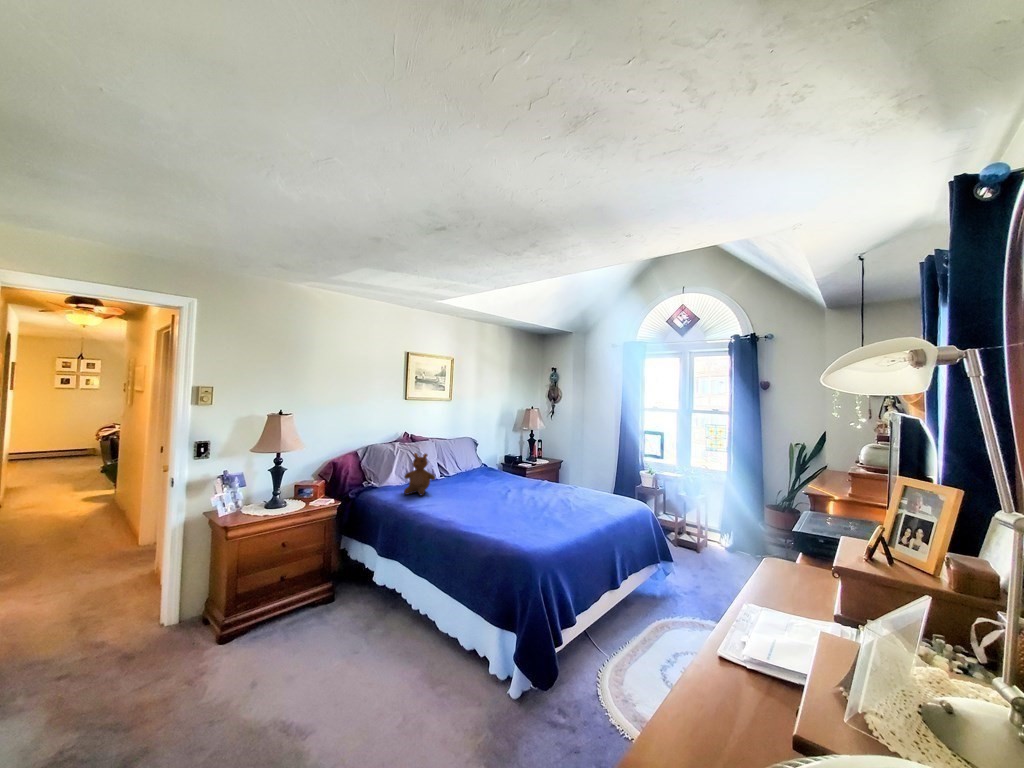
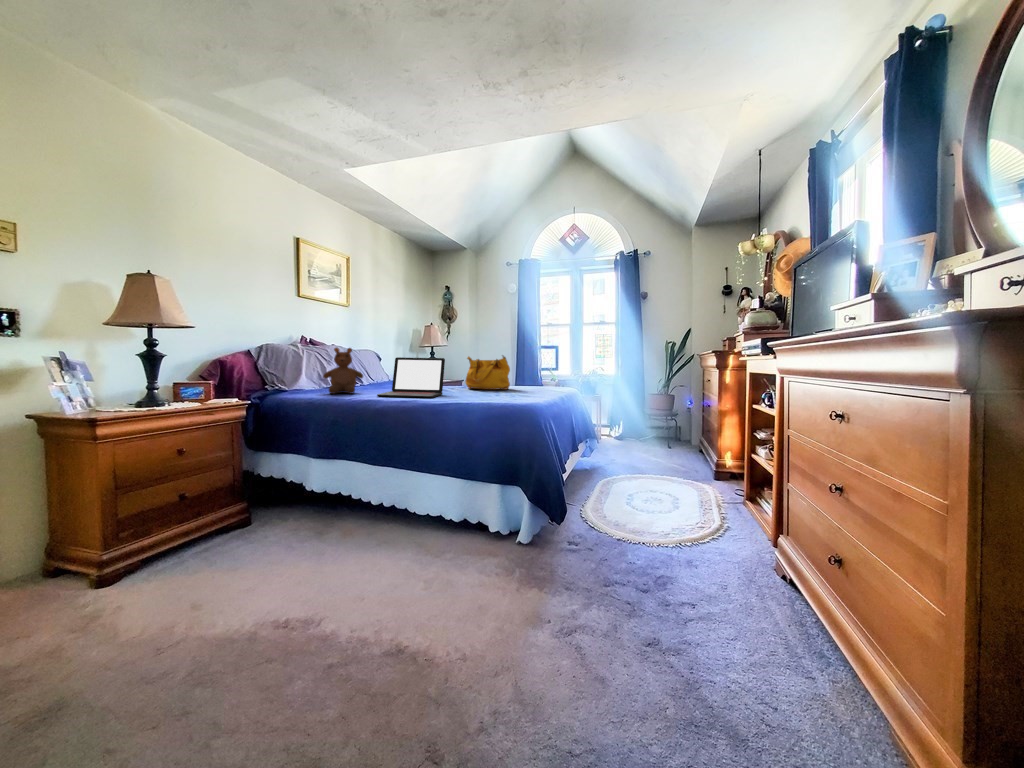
handbag: none [531,460,573,498] -> present [465,356,510,390]
laptop: none [435,464,499,513] -> present [377,357,445,398]

